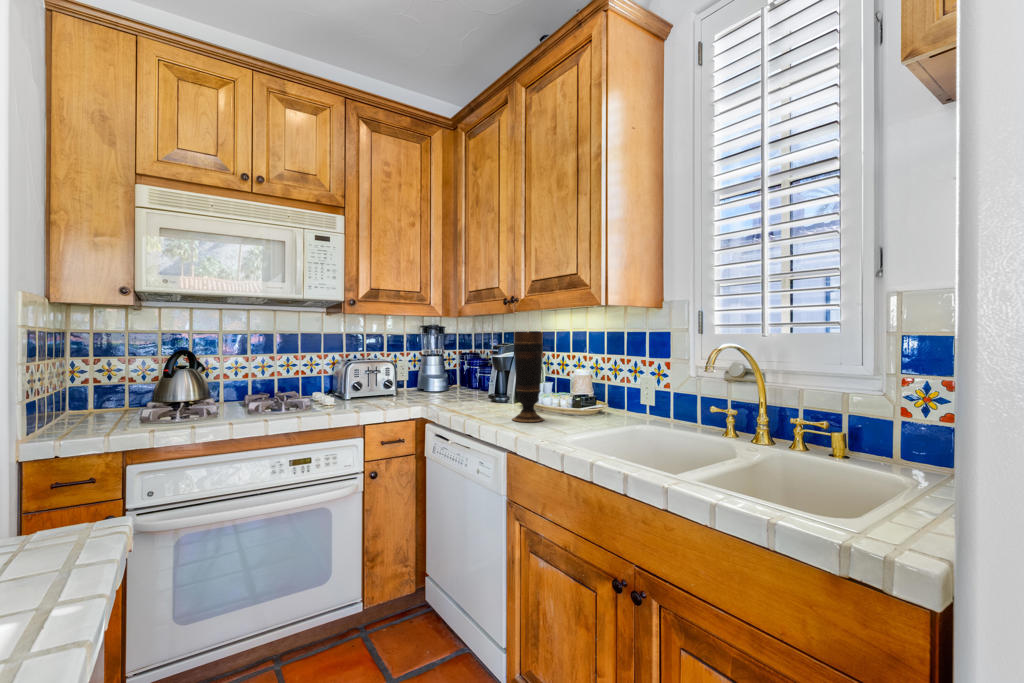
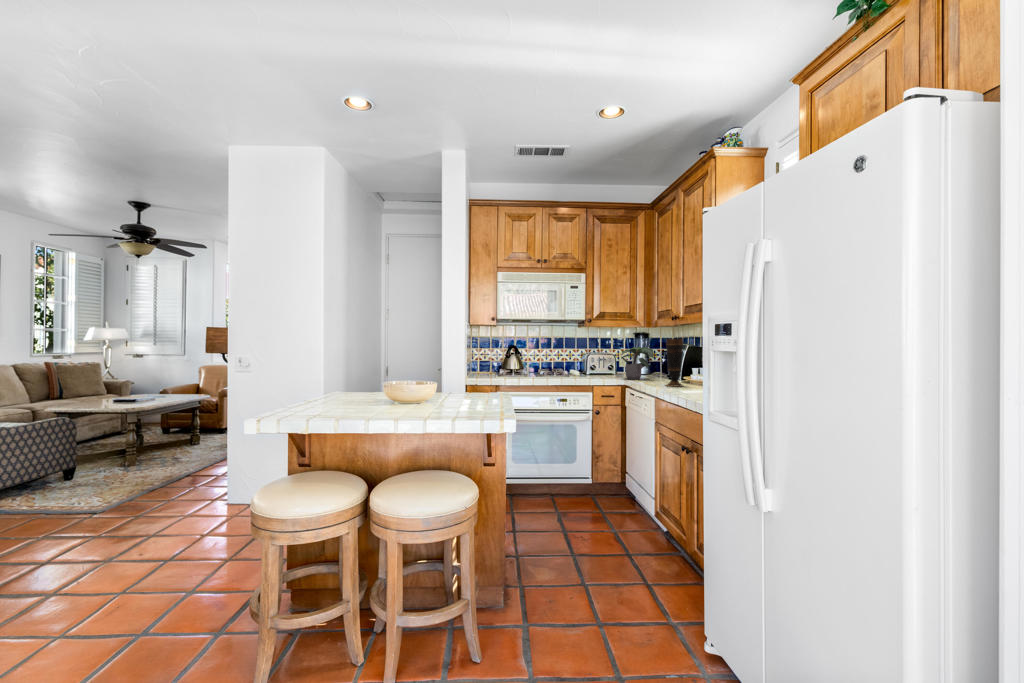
potted plant: none [412,347,475,406] -> present [621,347,654,379]

